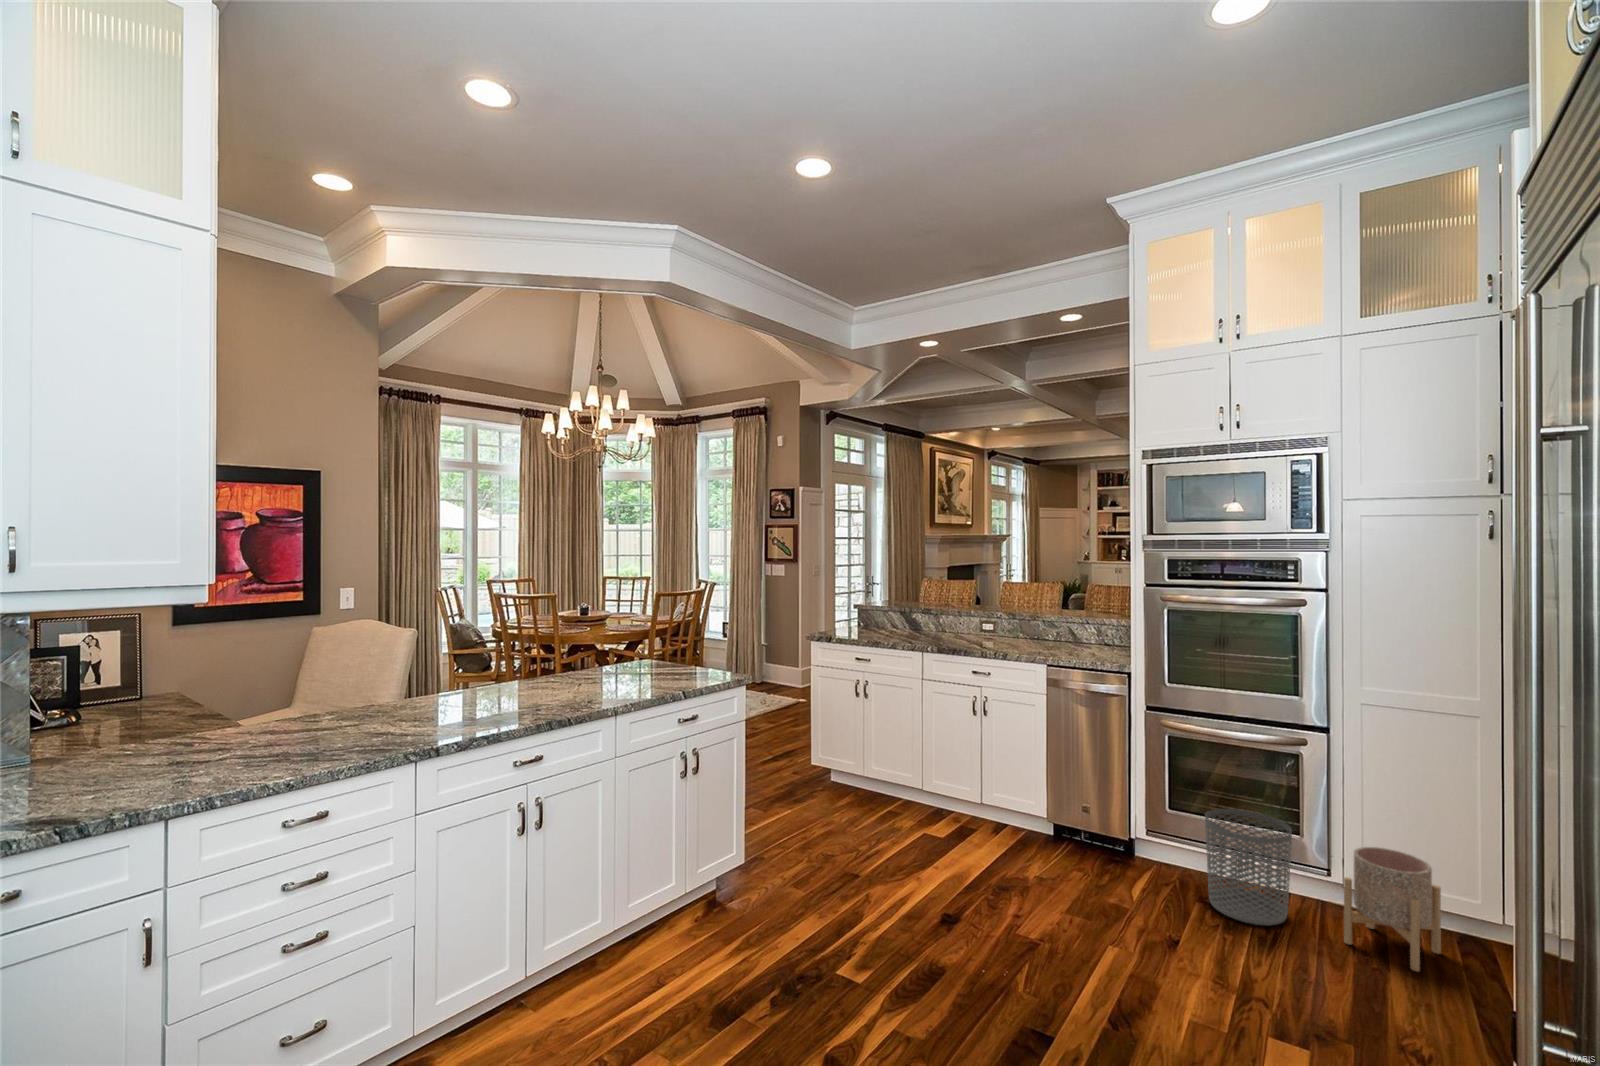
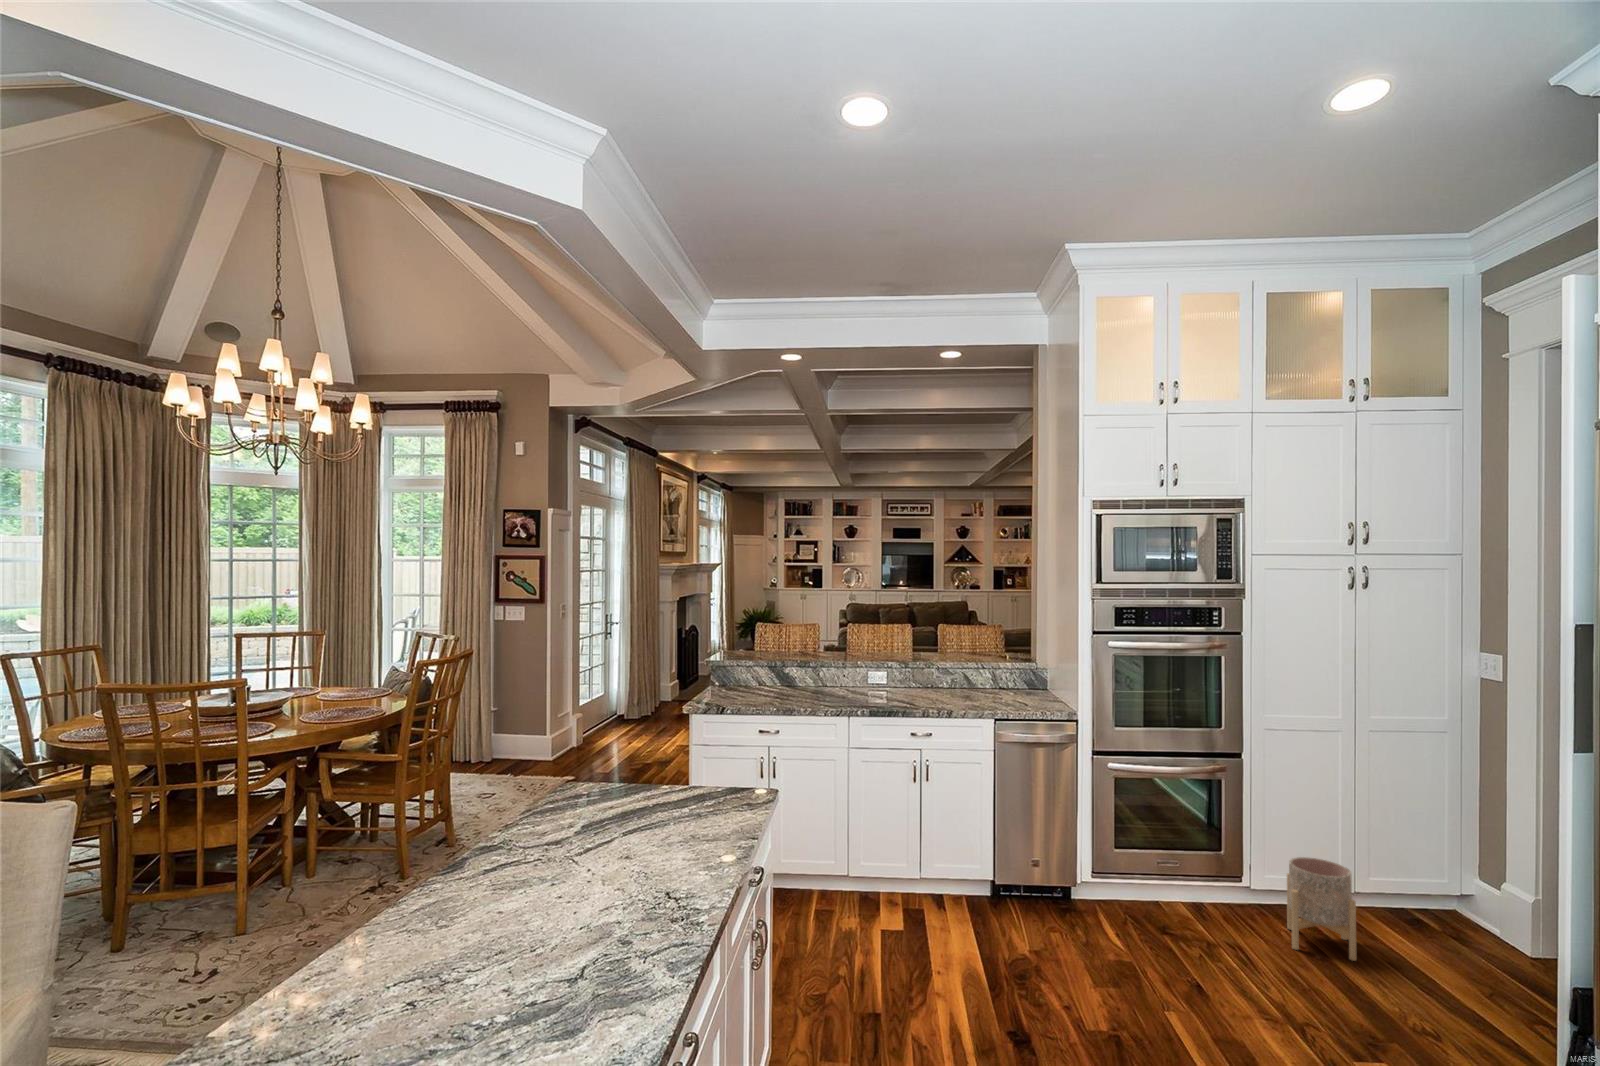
waste bin: present [1205,809,1292,926] -> none [1169,842,1247,951]

